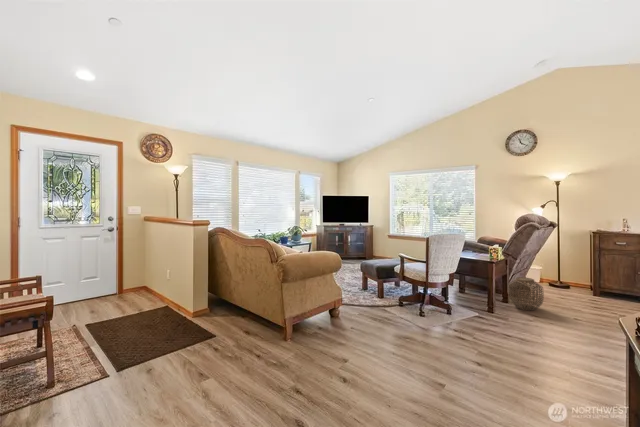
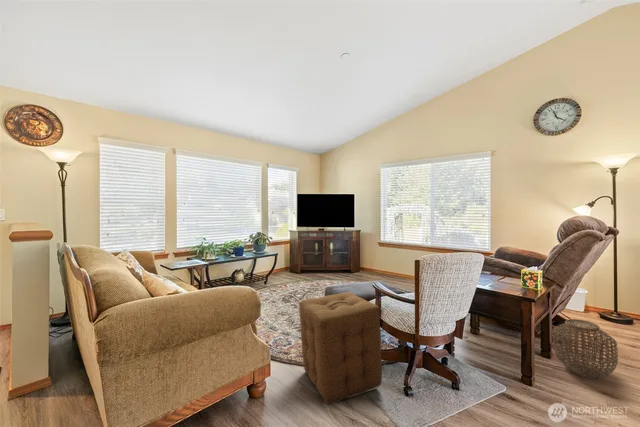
ottoman: none [353,261,406,320] -> present [299,292,382,404]

